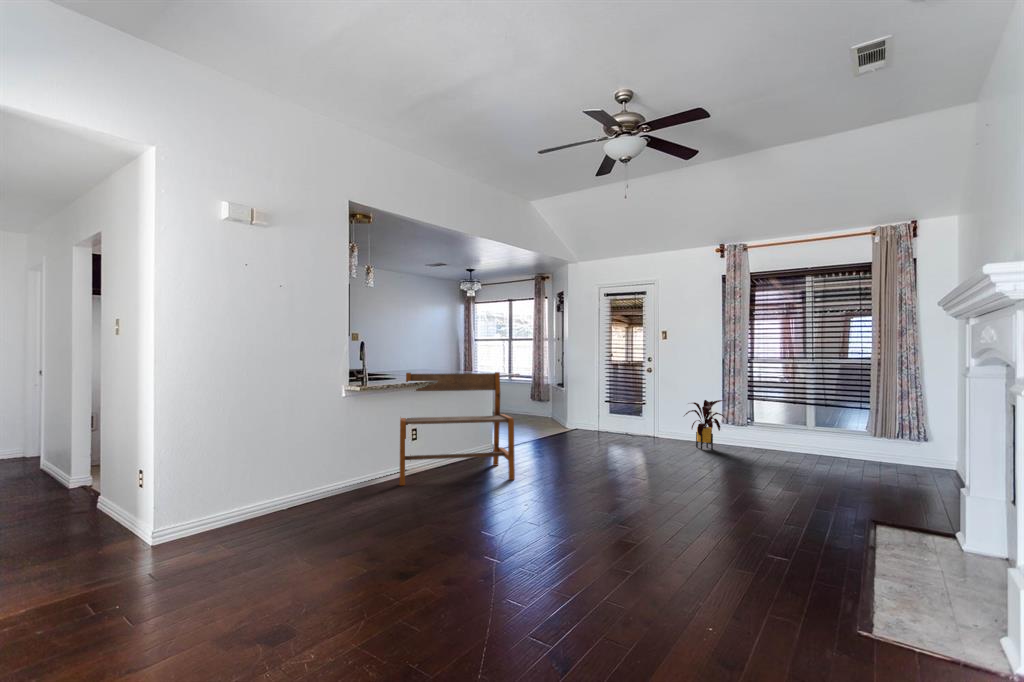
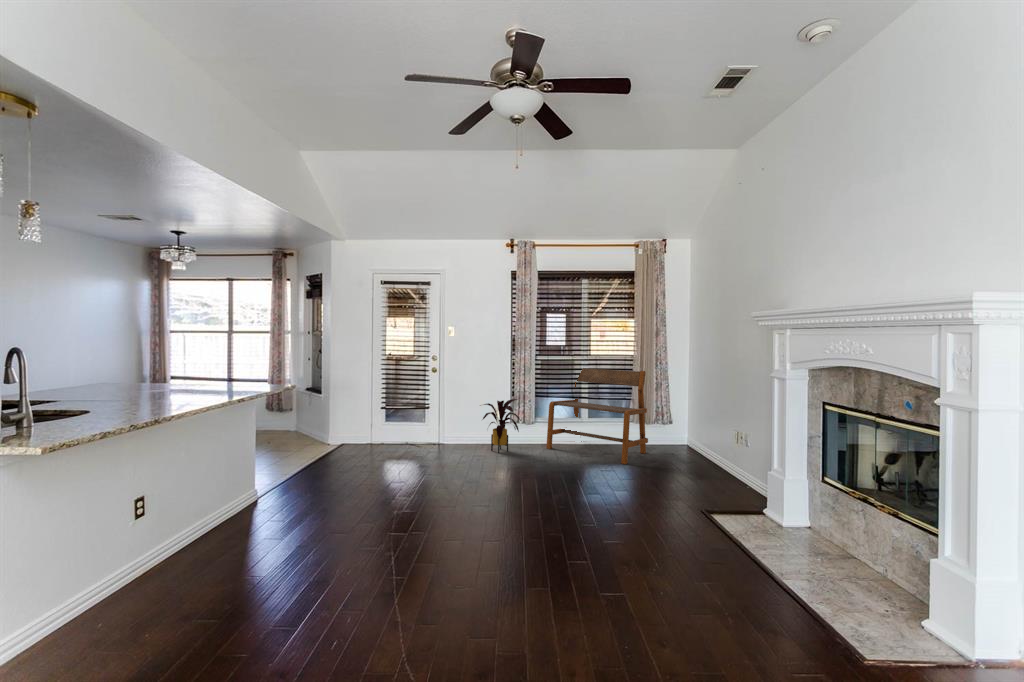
bench: present [399,372,515,485] -> present [546,368,648,464]

